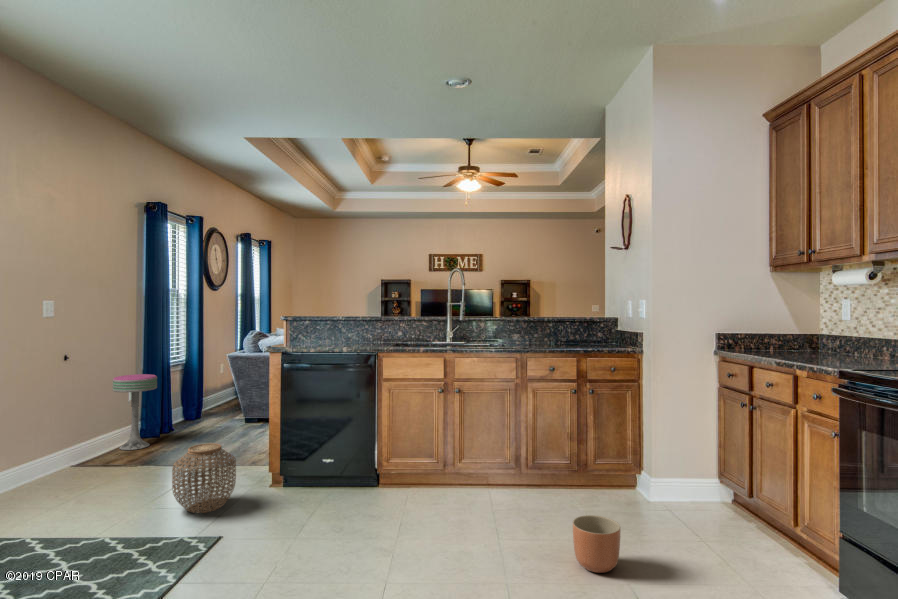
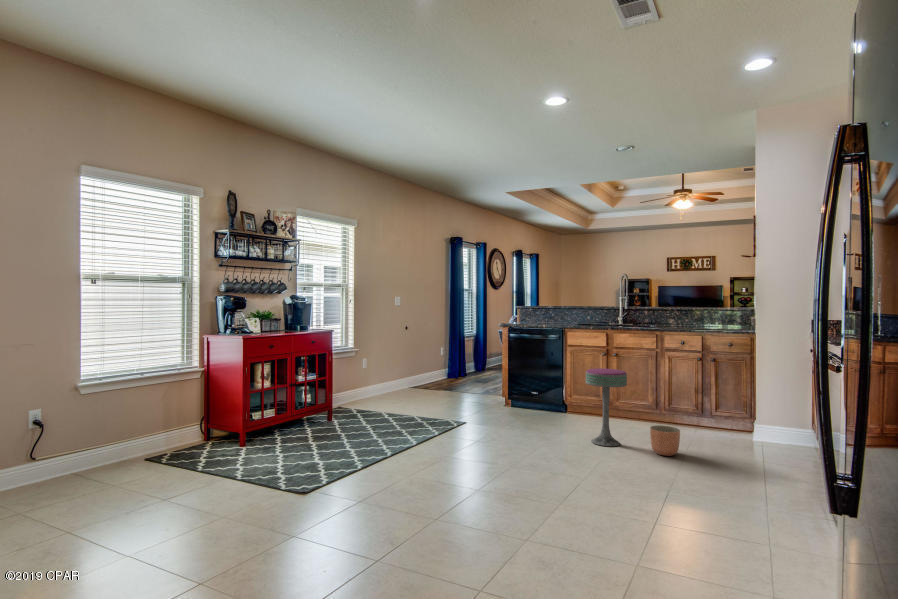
bar stool: present [112,374,157,450] -> present [586,368,627,446]
woven basket: present [172,443,236,513] -> none [457,372,487,406]

